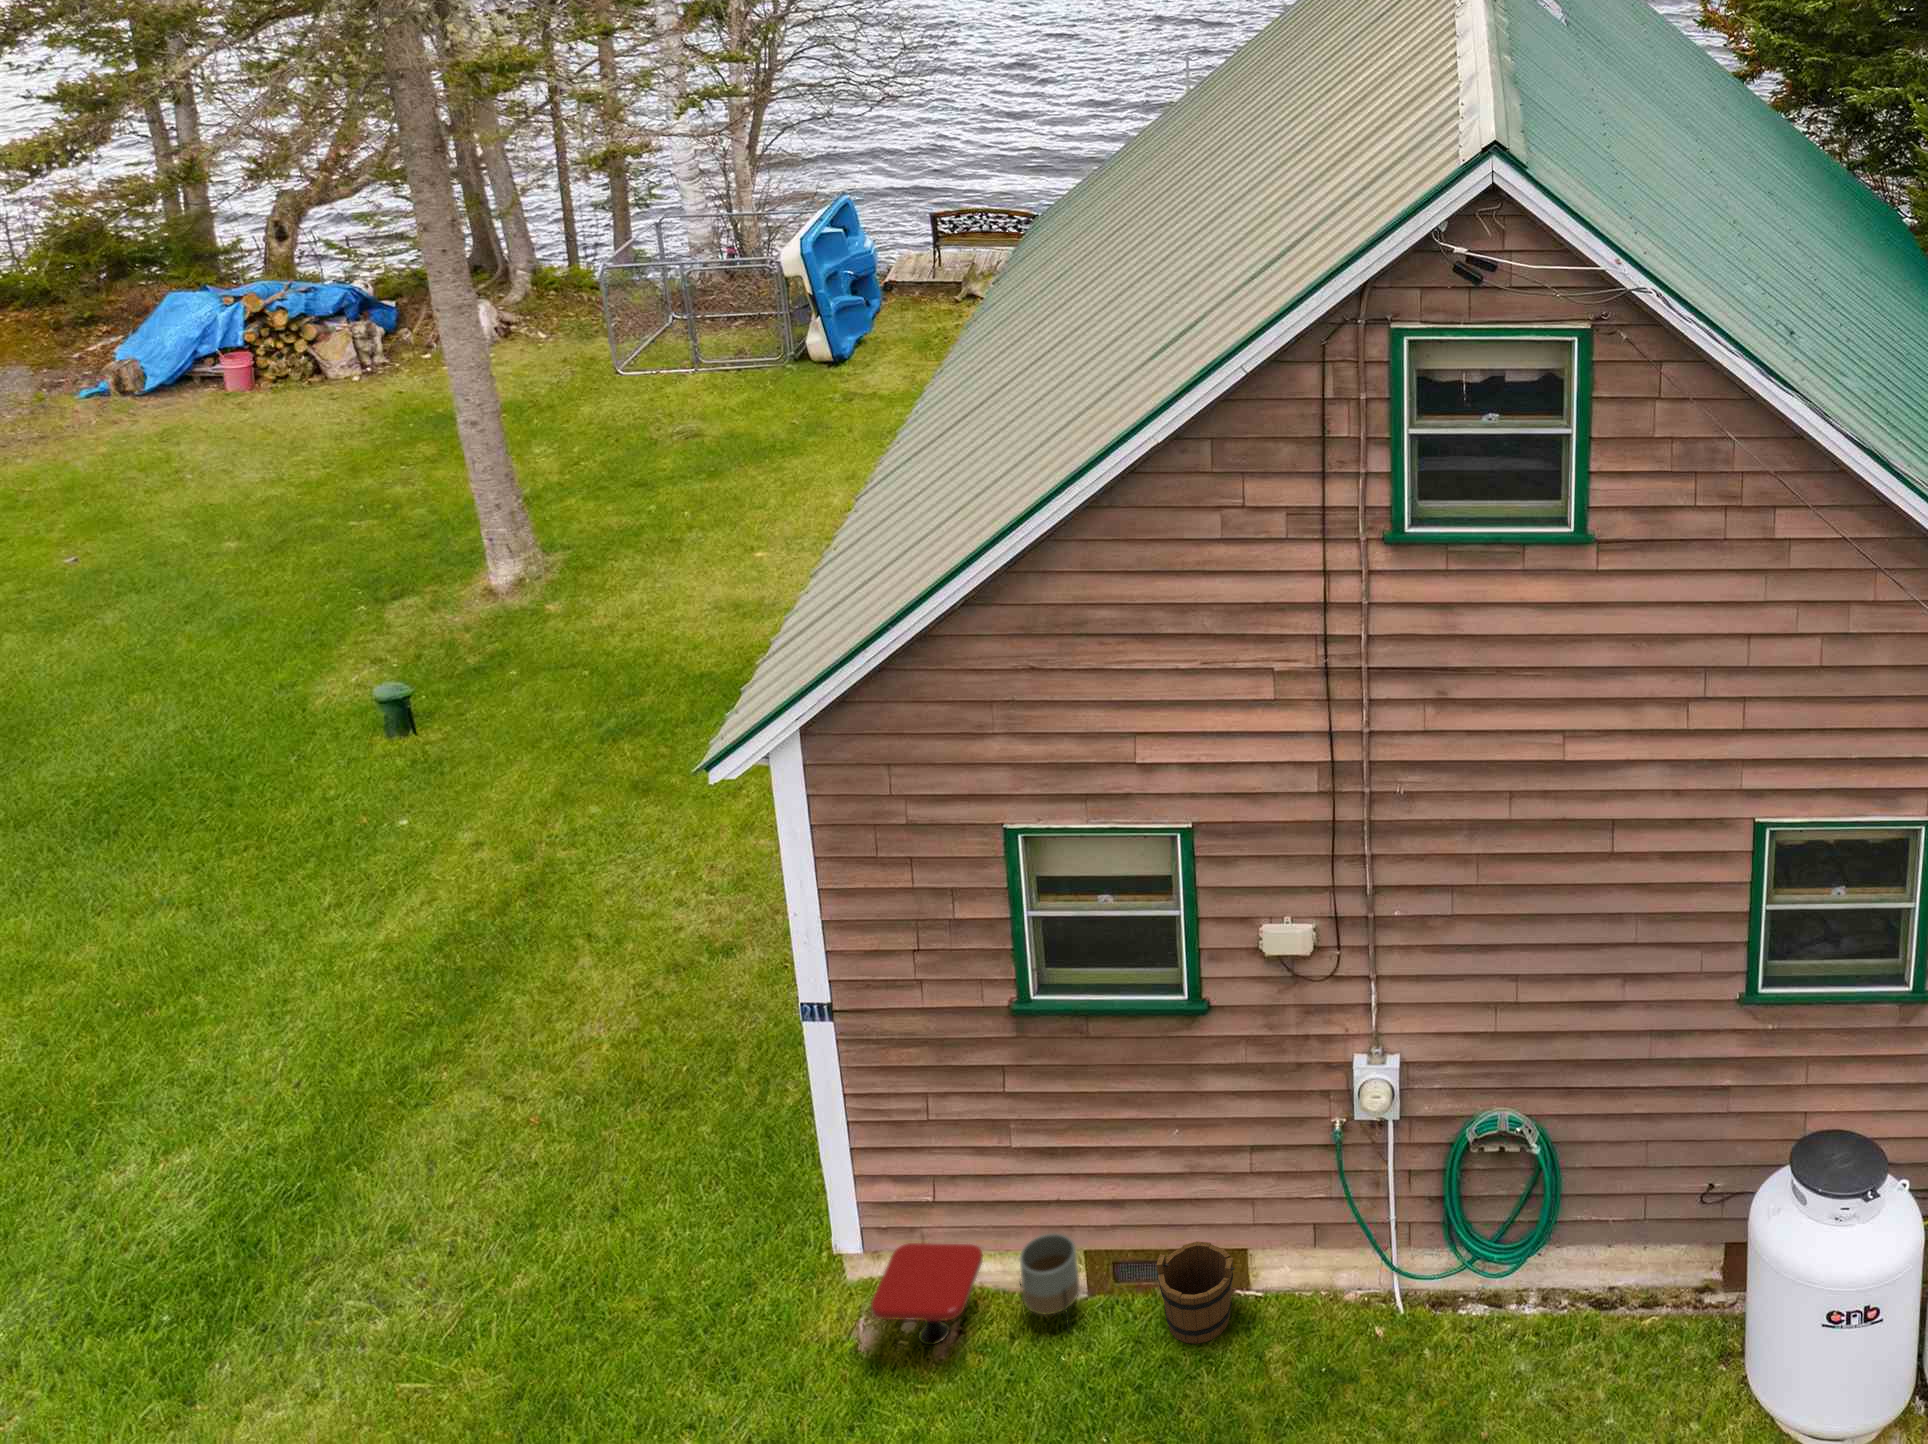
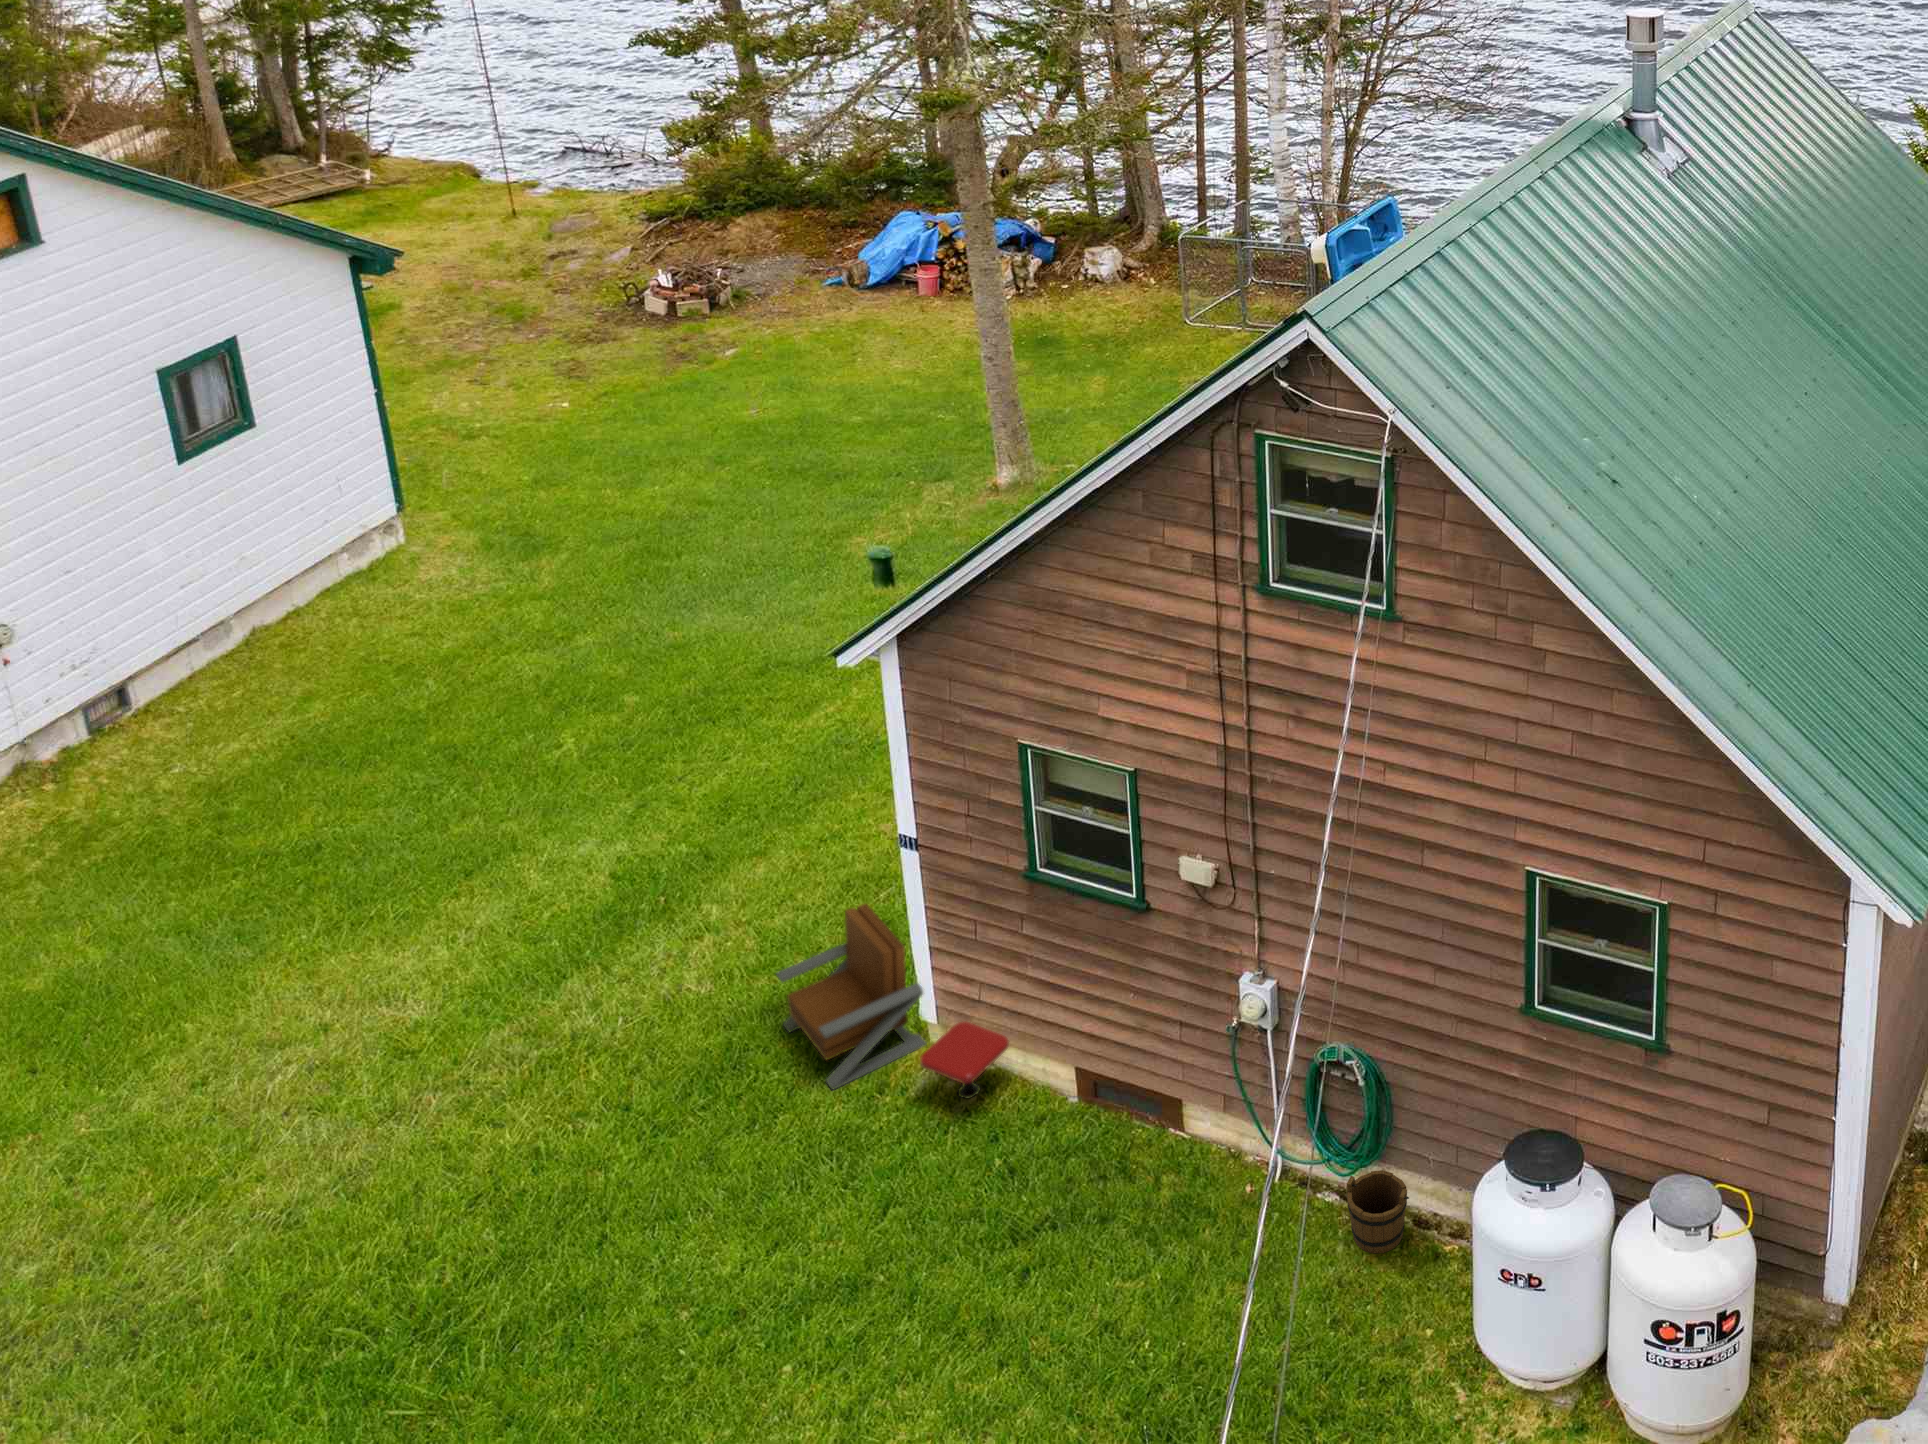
lounge chair: none [594,1132,838,1395] -> present [776,904,926,1090]
planter: present [1020,1233,1080,1319] -> none [1022,1044,1067,1121]
bucket: present [1156,1242,1235,1344] -> present [1347,1170,1409,1253]

